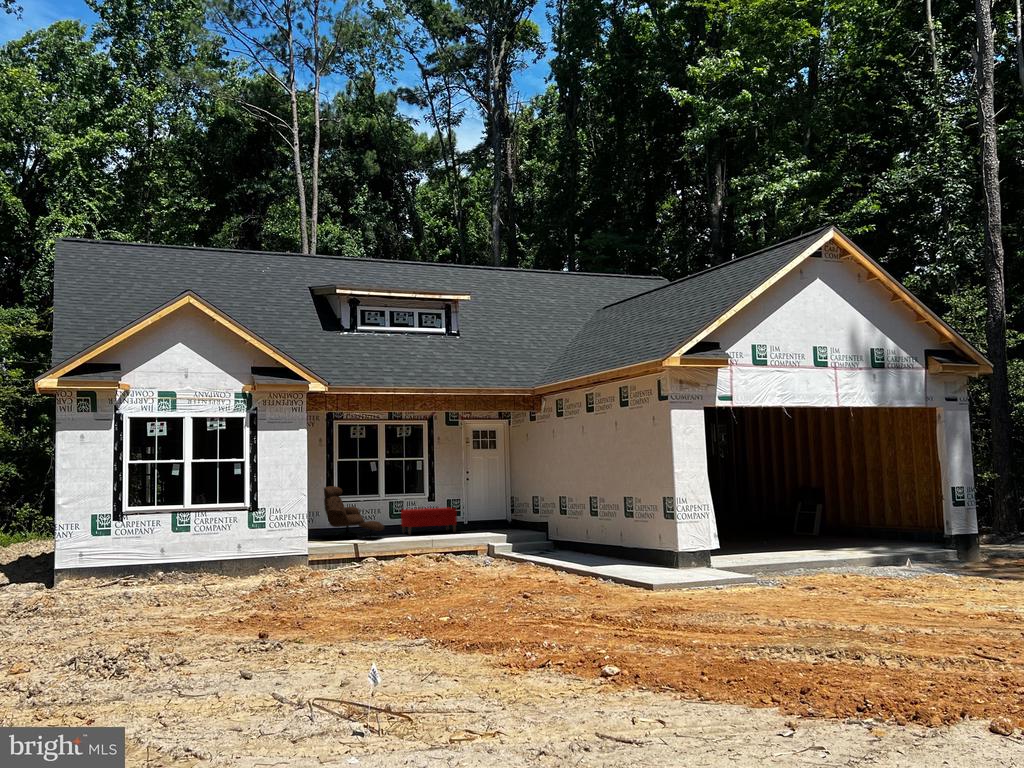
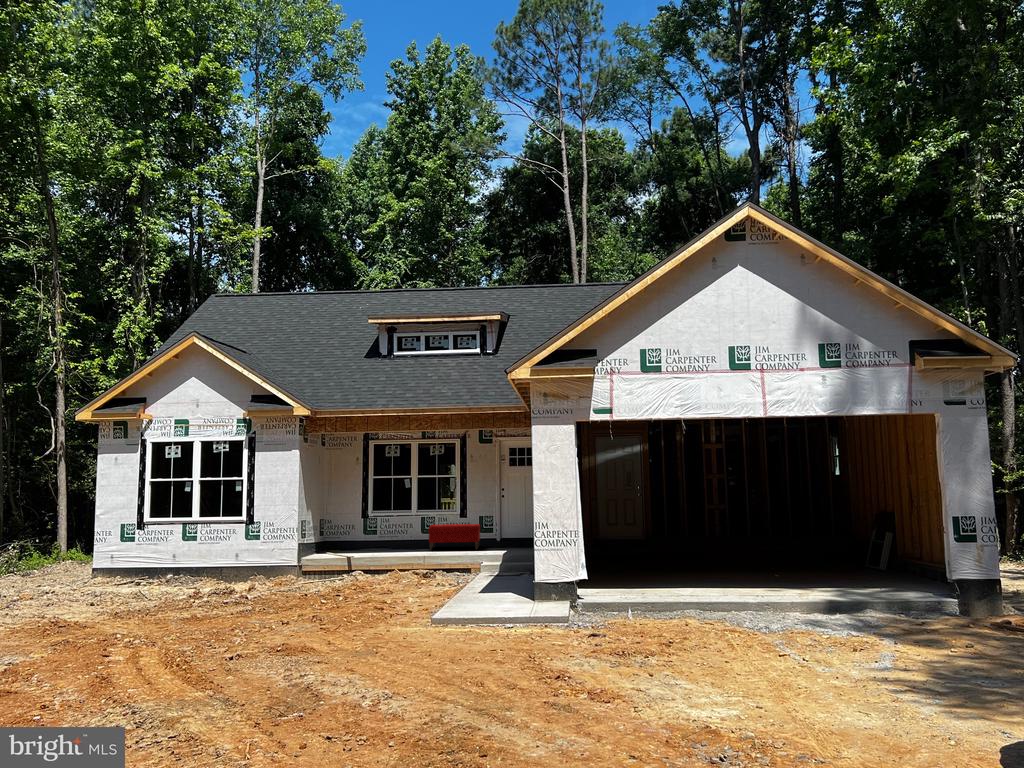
lounge chair: present [324,486,384,539] -> none [350,501,401,553]

